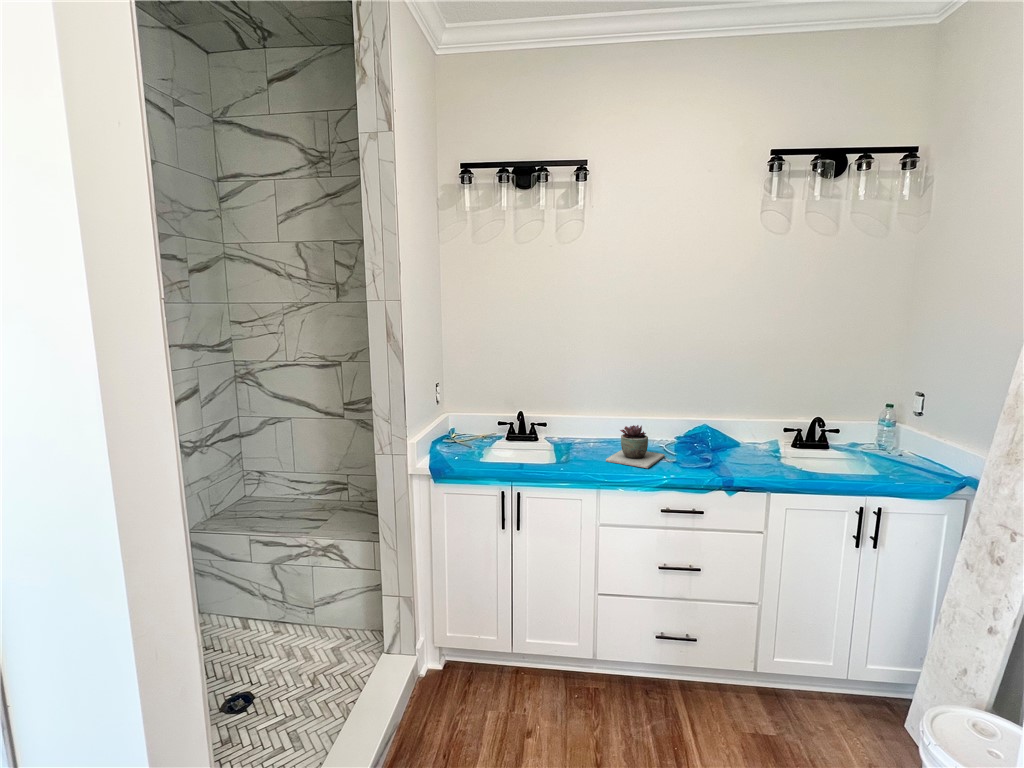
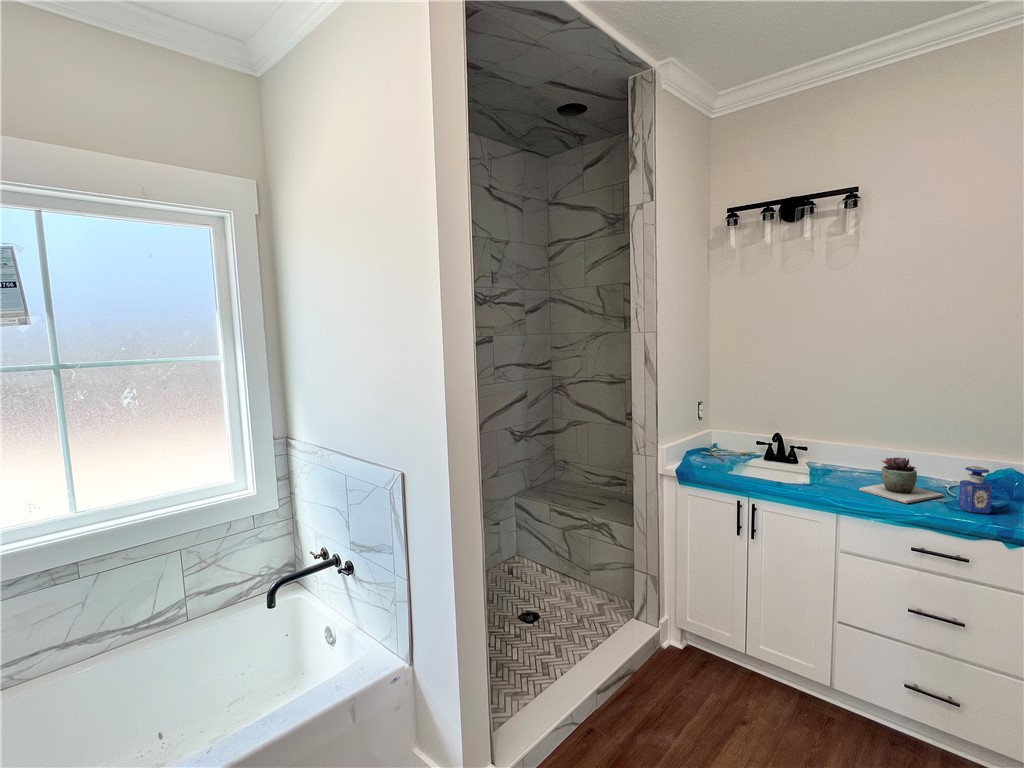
perfume bottle: none [681,427,704,468] -> present [959,466,992,513]

